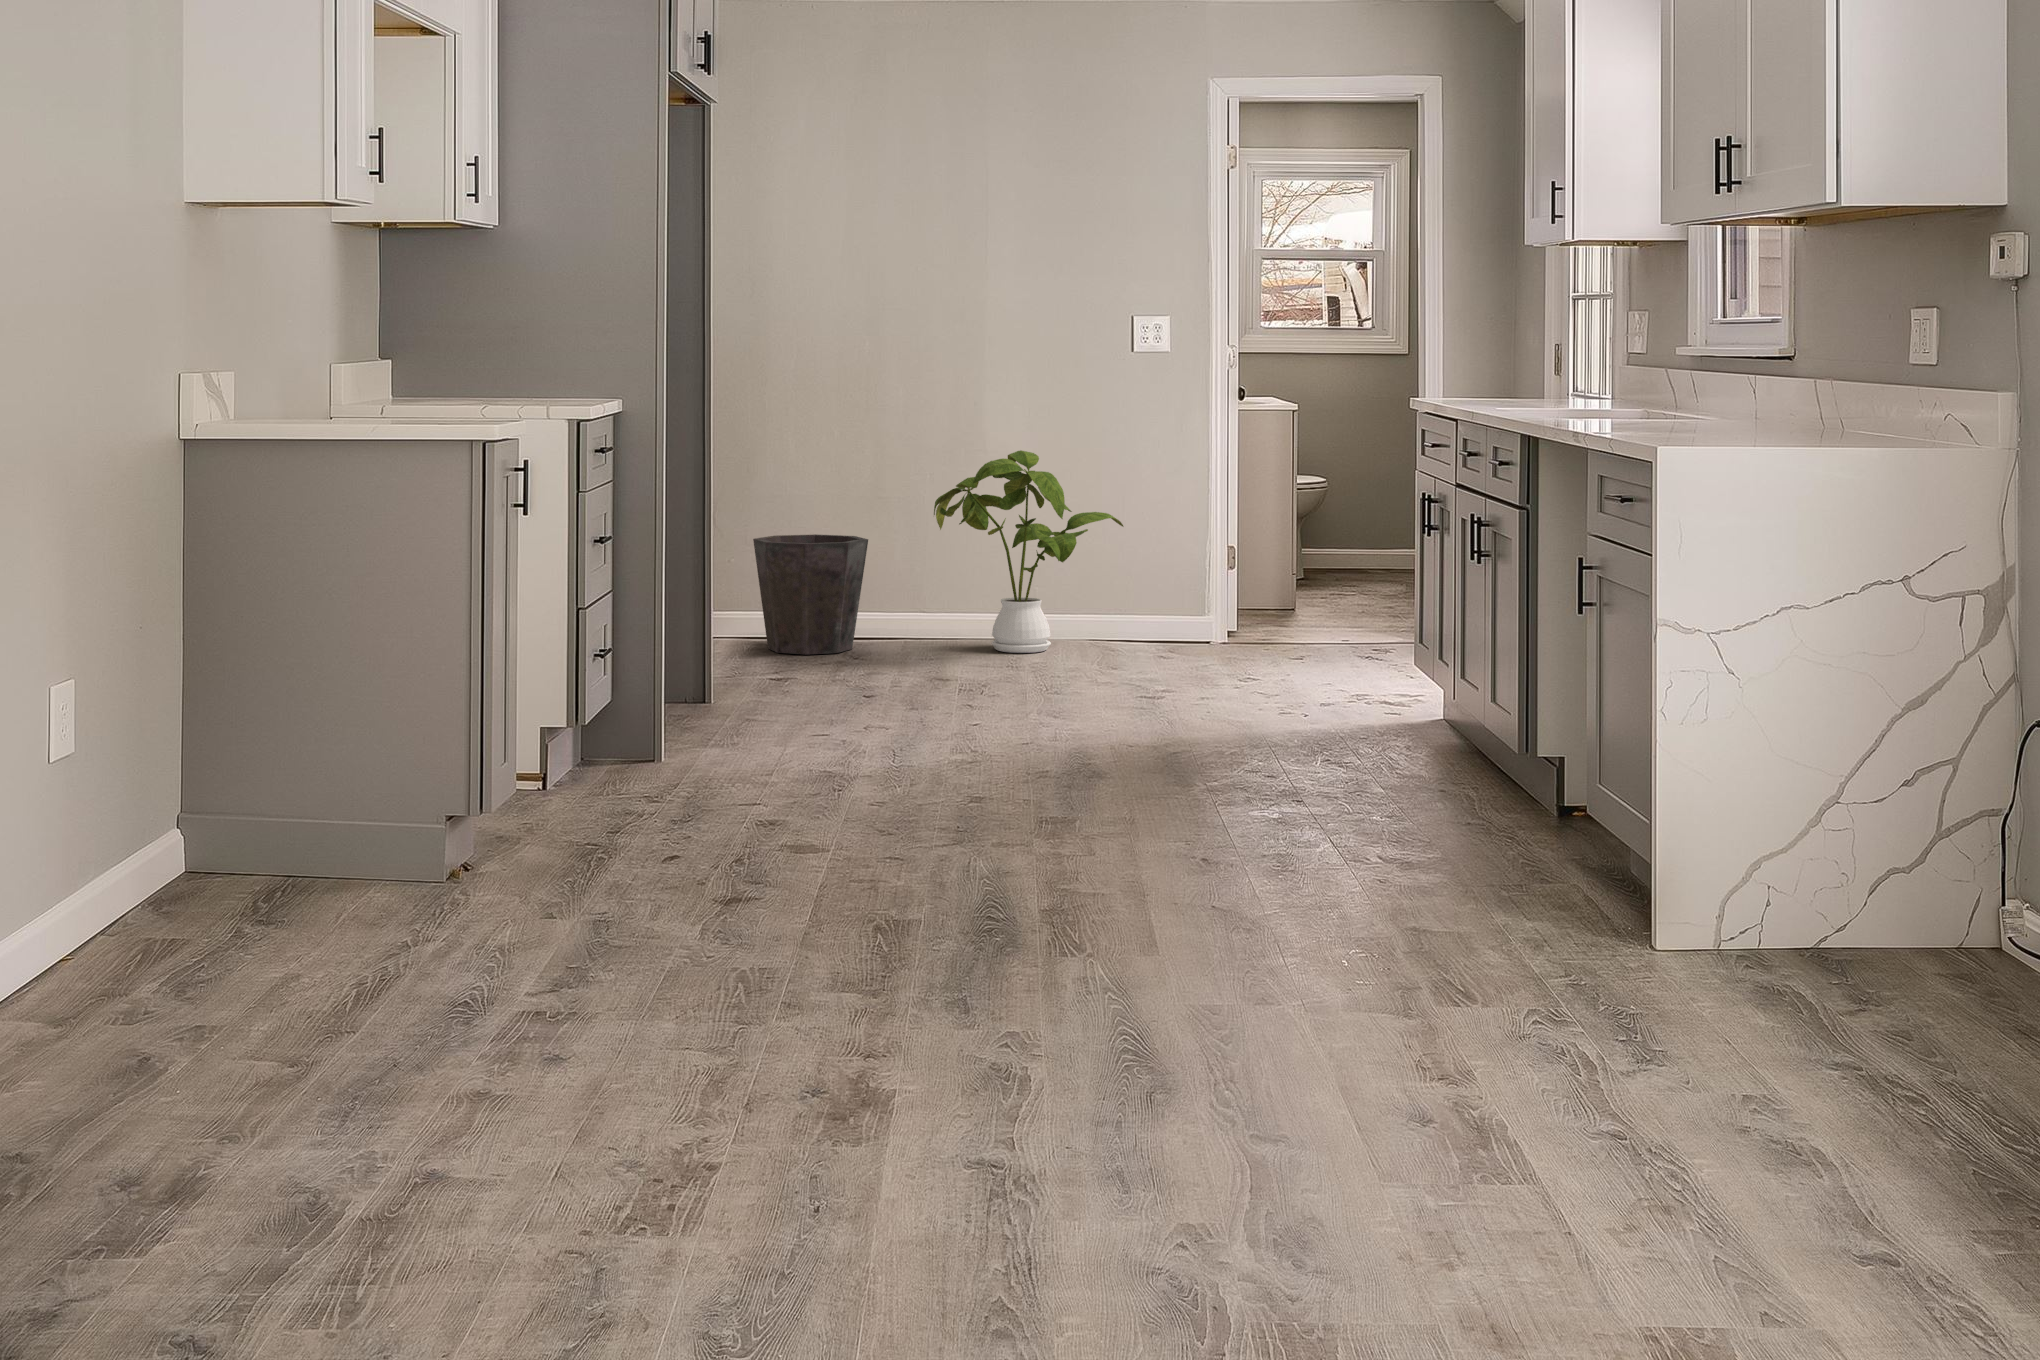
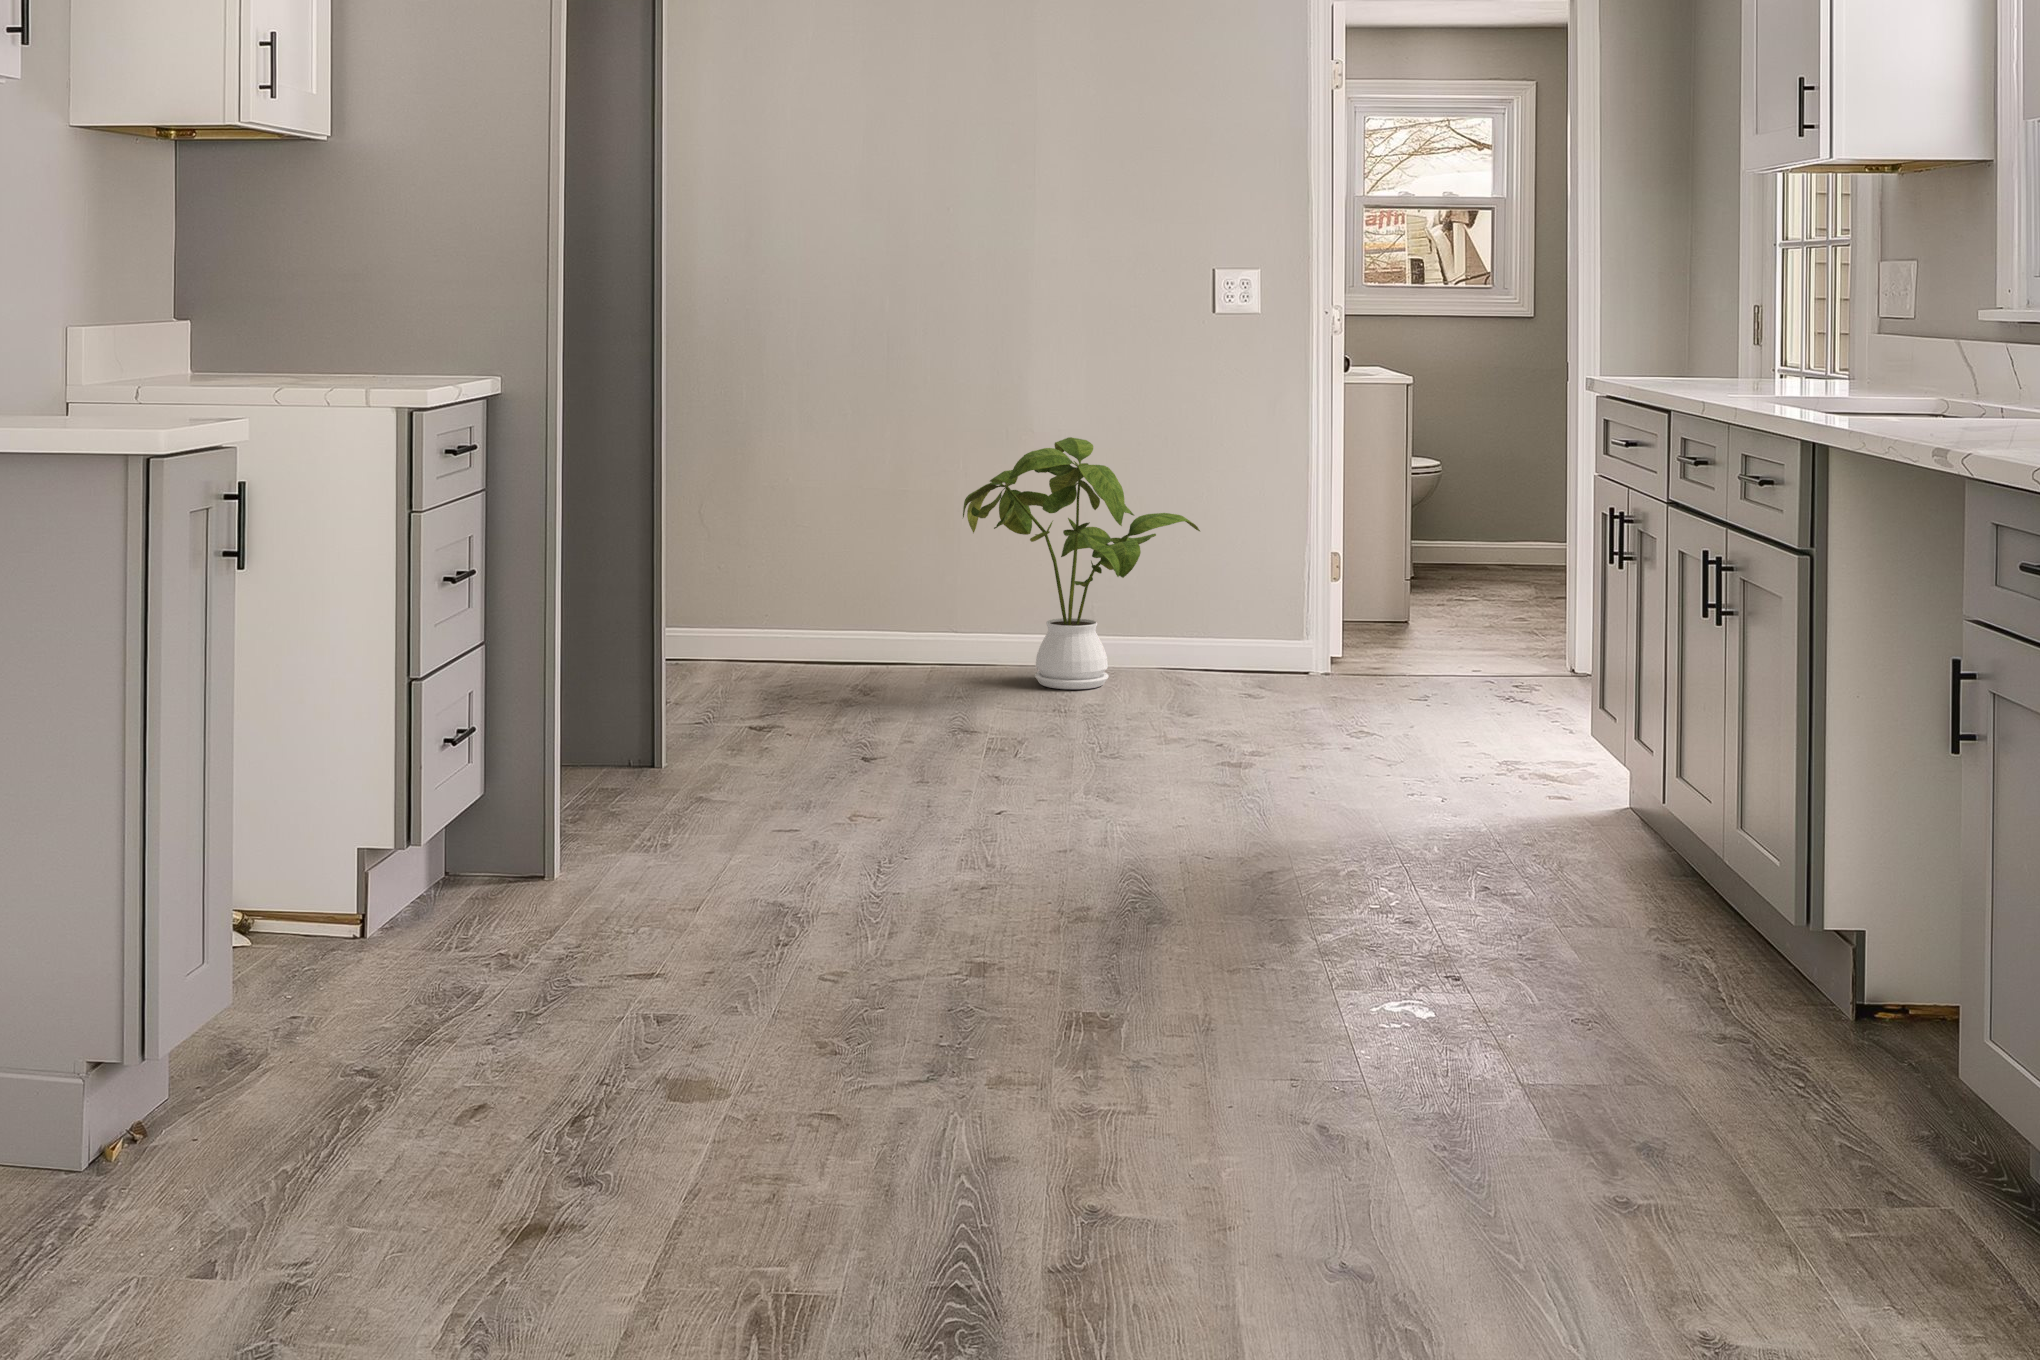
waste bin: present [753,534,868,655] -> none [740,537,882,690]

